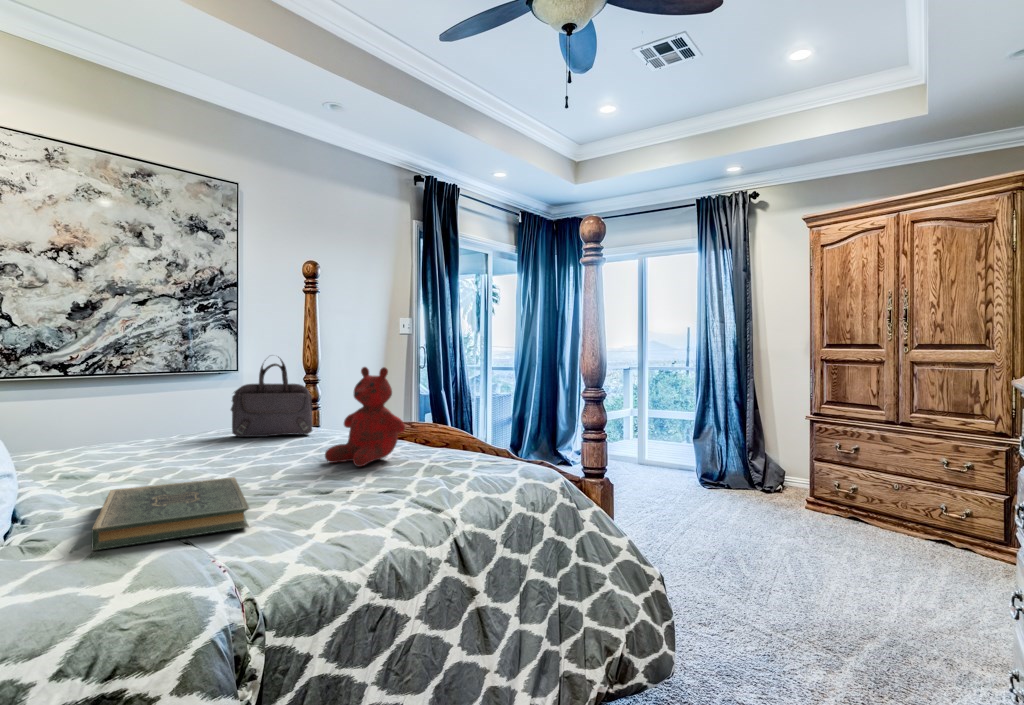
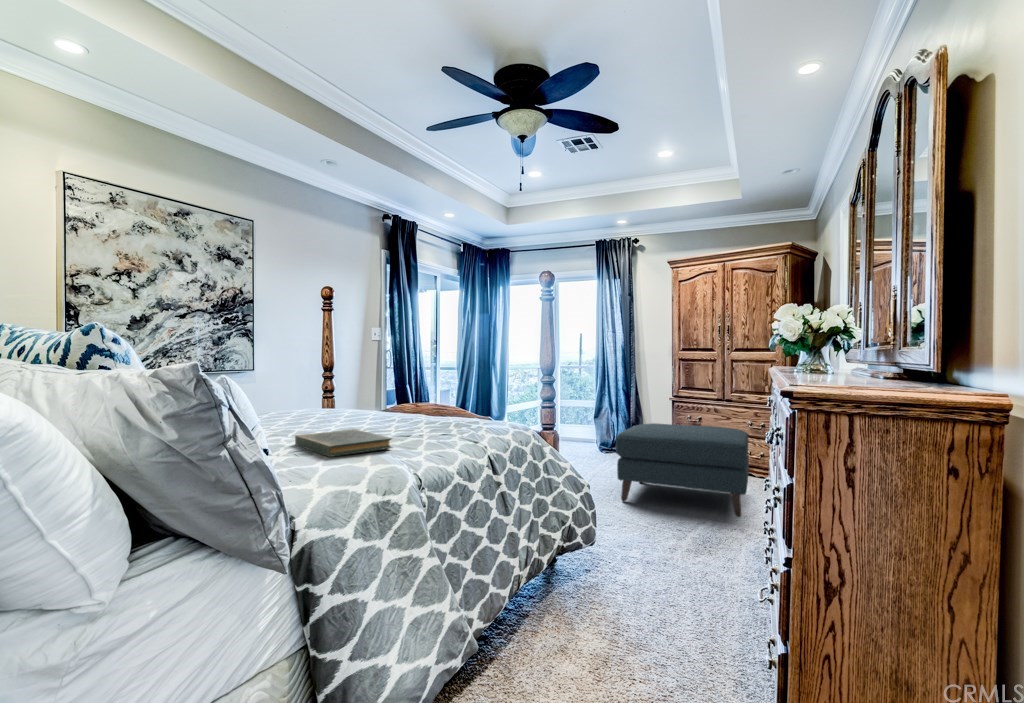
handbag: present [231,357,313,437] -> none [291,357,347,415]
teddy bear: present [325,367,405,466] -> none [383,364,433,427]
ottoman: none [722,456,952,626] -> present [616,423,749,517]

